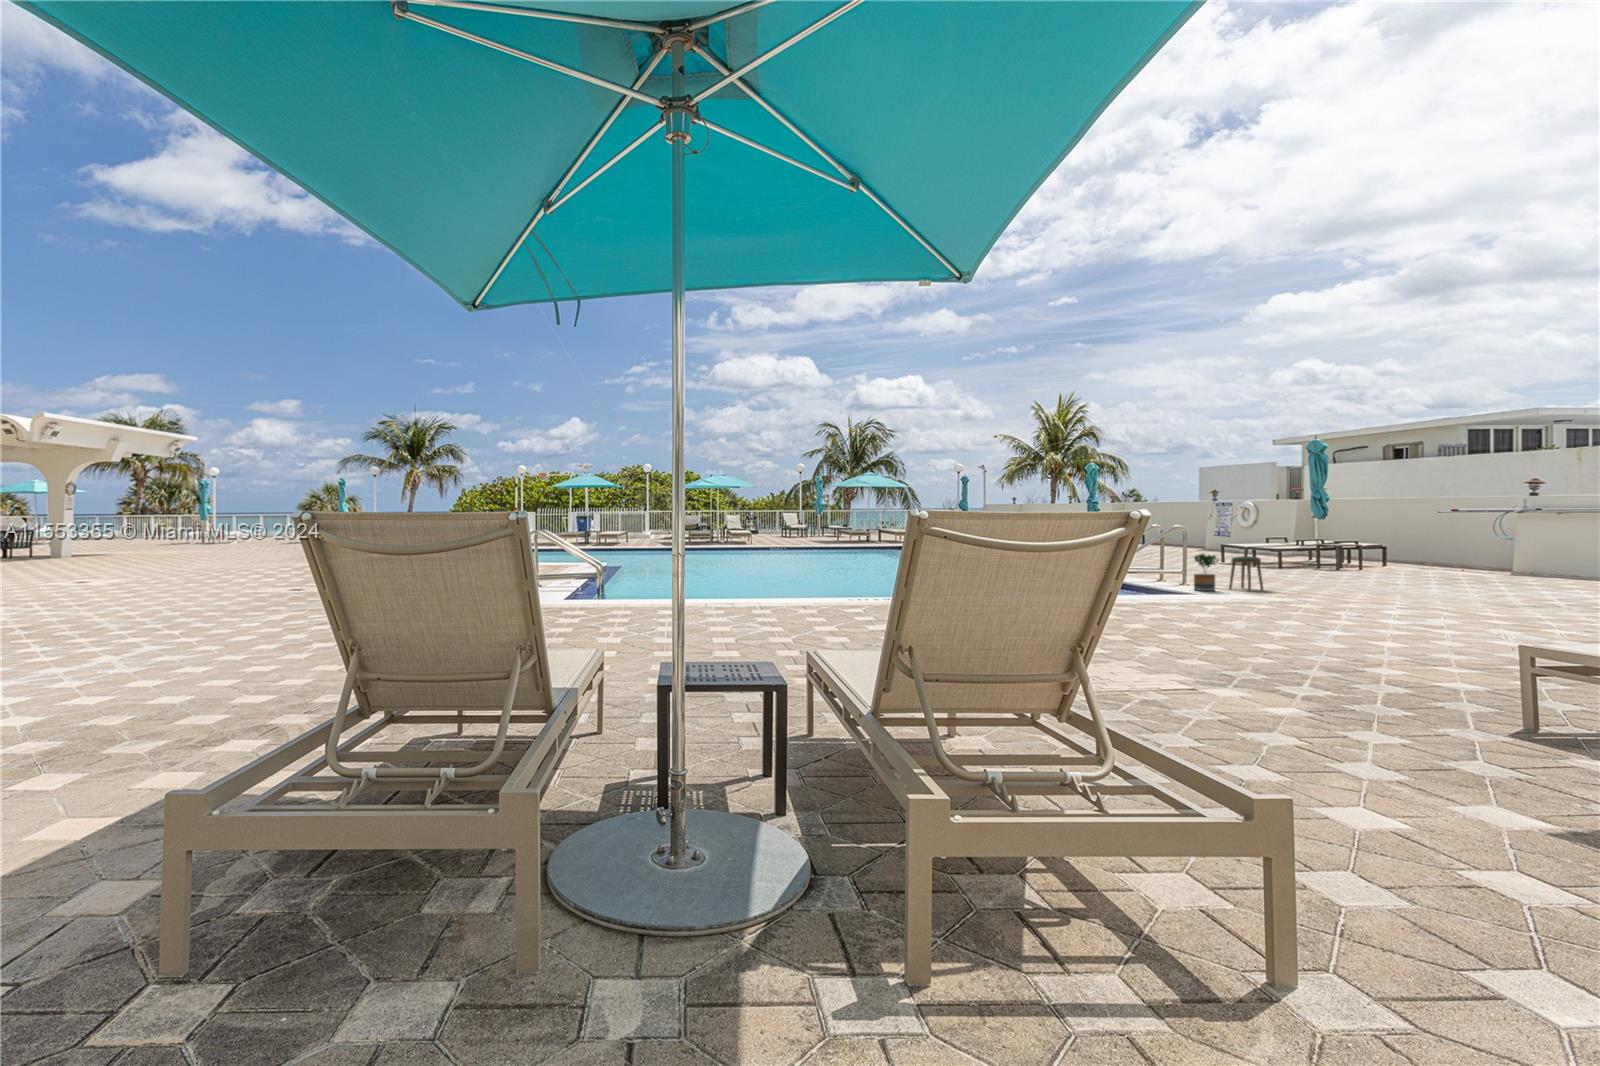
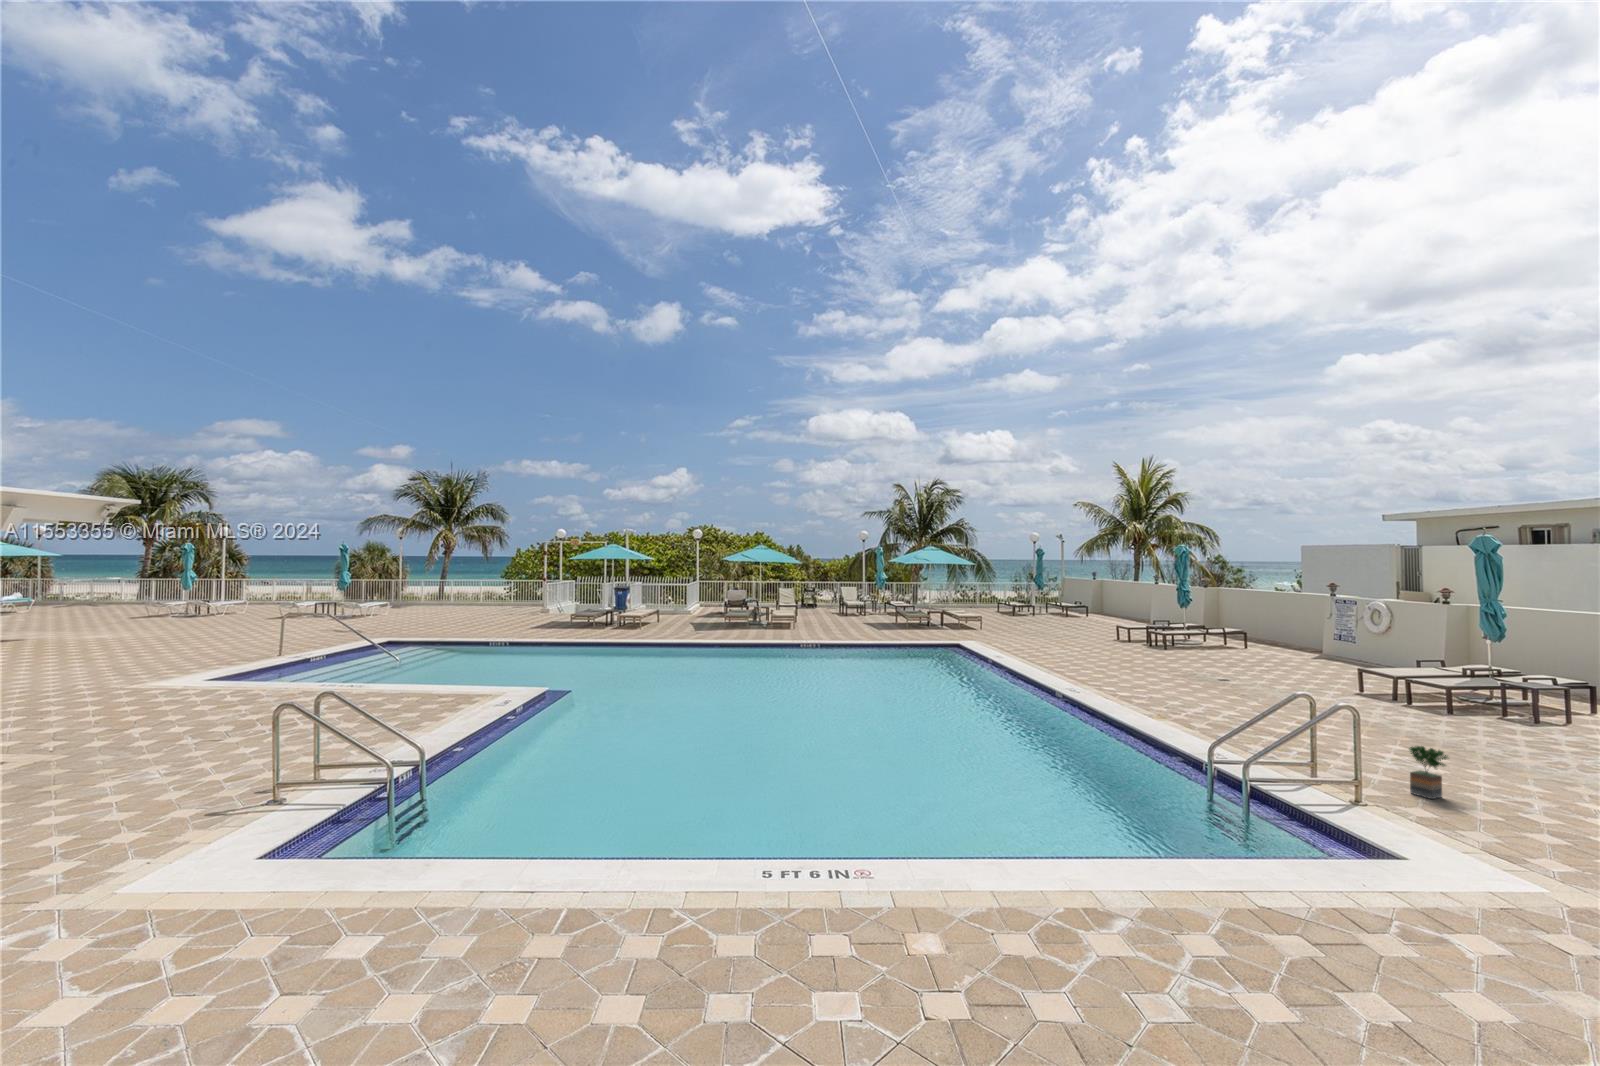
stool: present [1229,556,1263,591] -> none [1457,749,1511,803]

